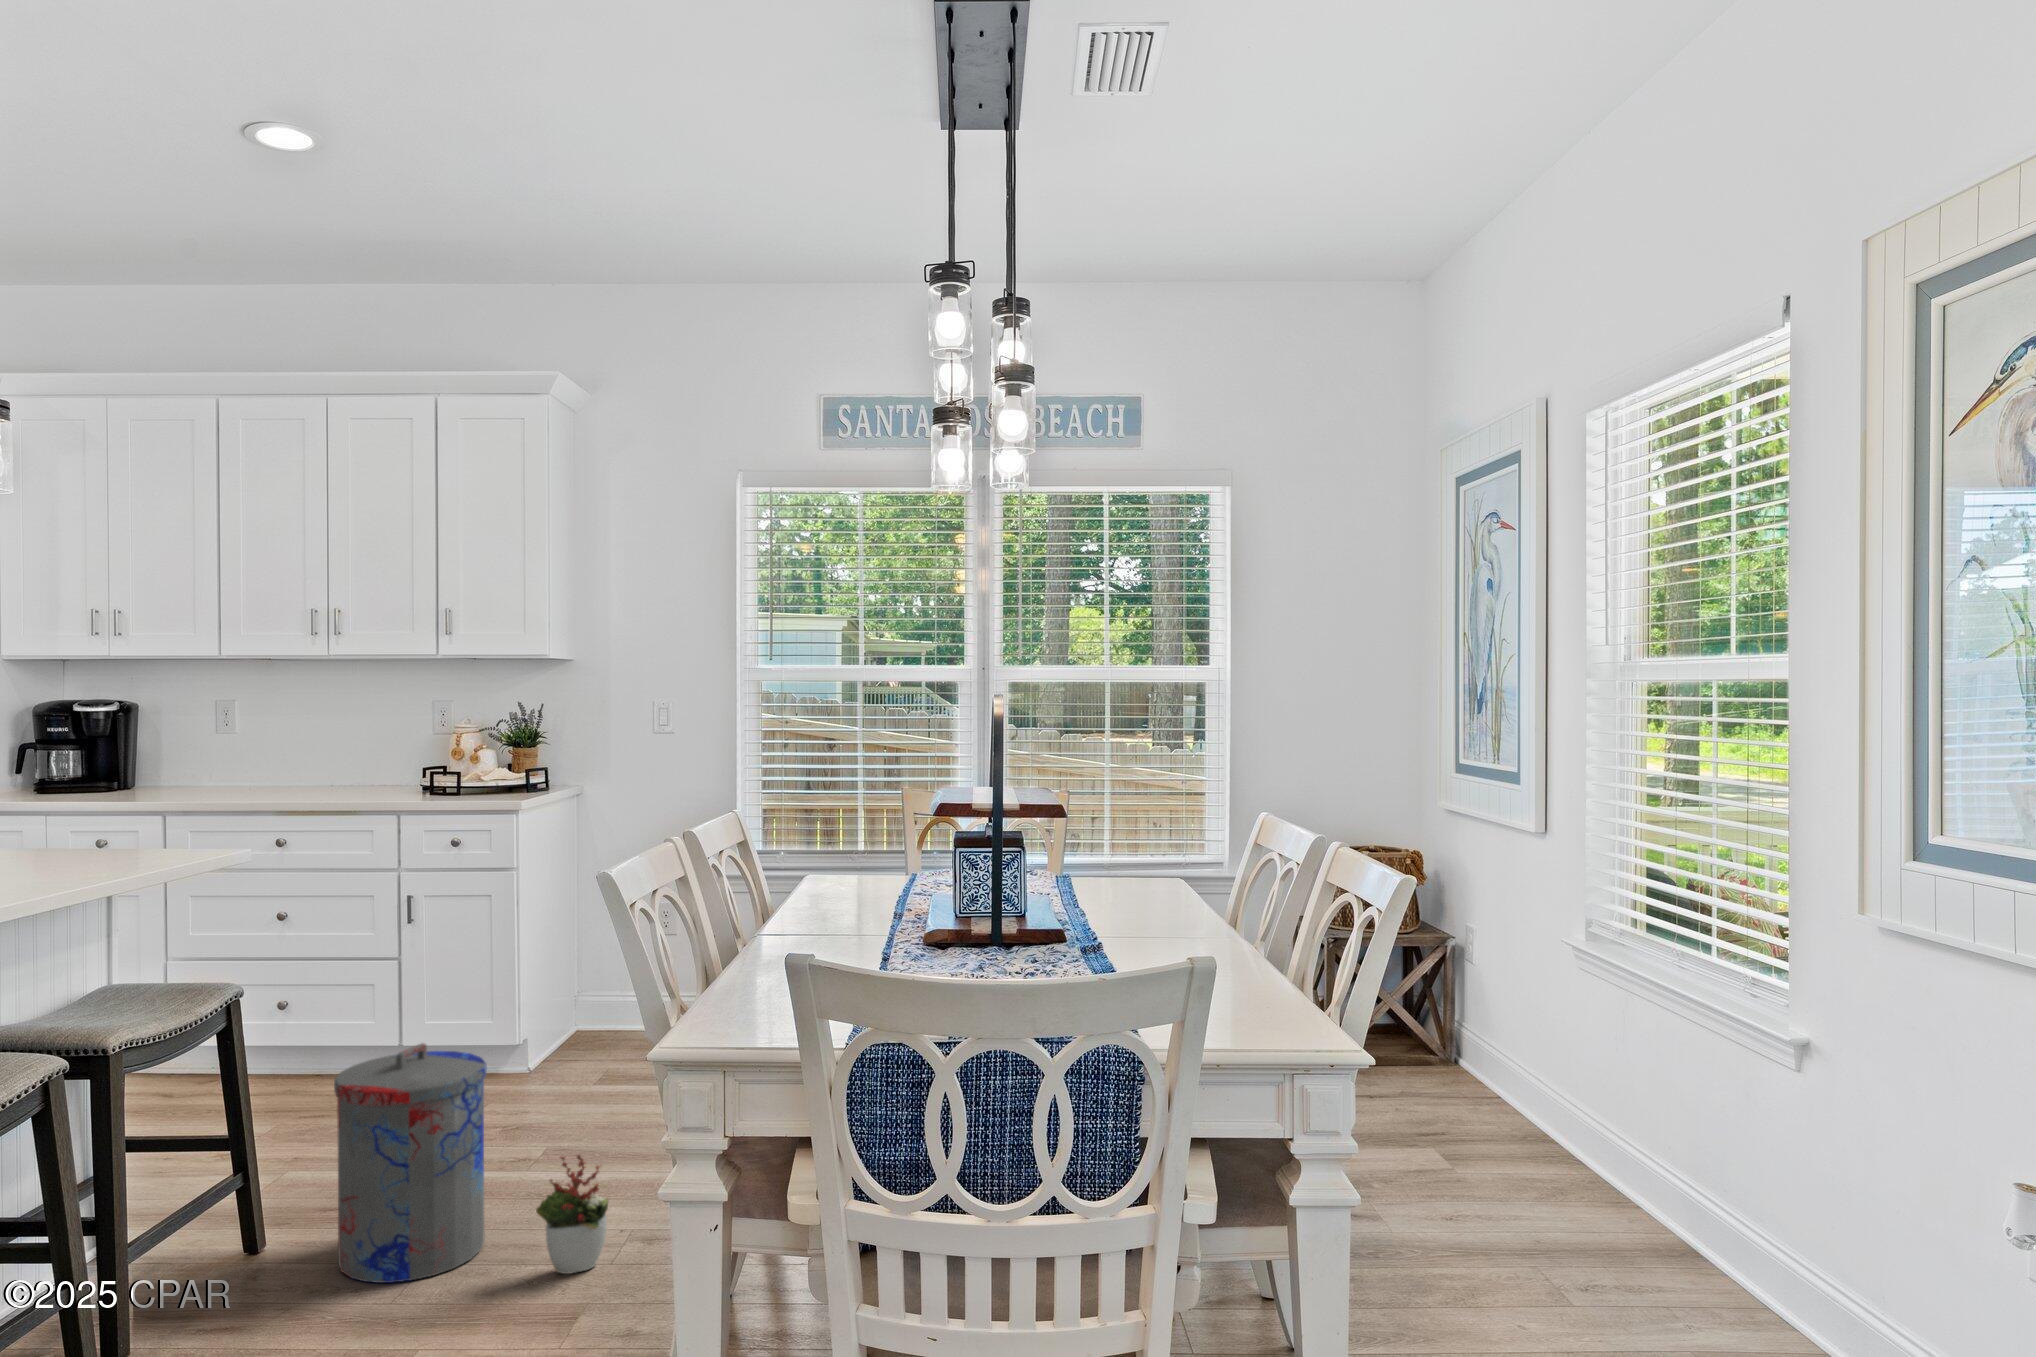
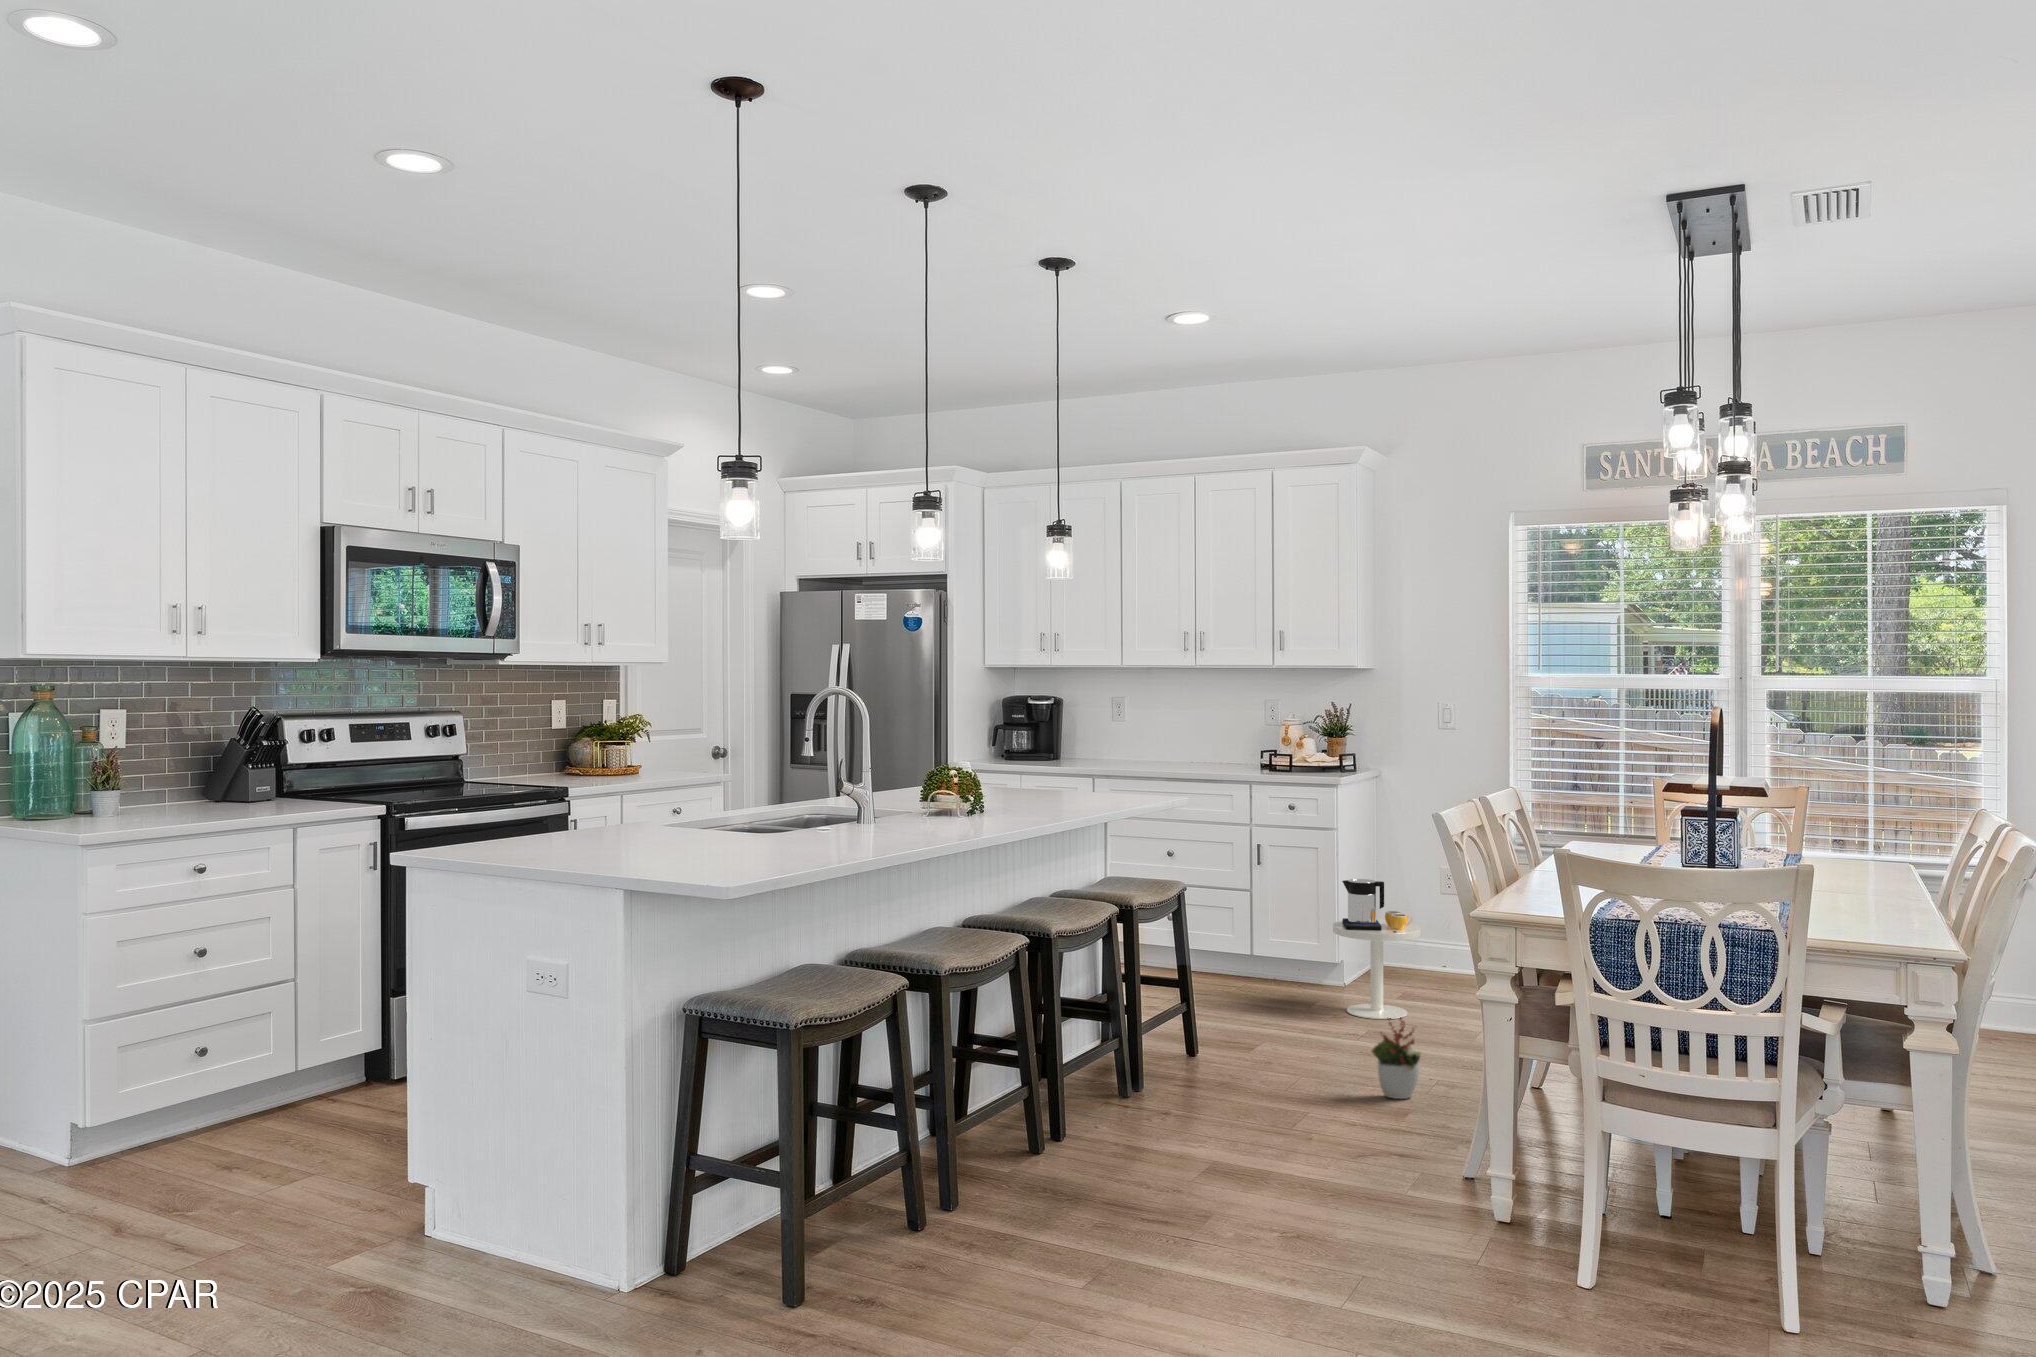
side table: none [508,935,627,1123] -> present [1333,879,1421,1019]
trash can: present [334,1043,487,1283] -> none [1239,932,1335,1086]

